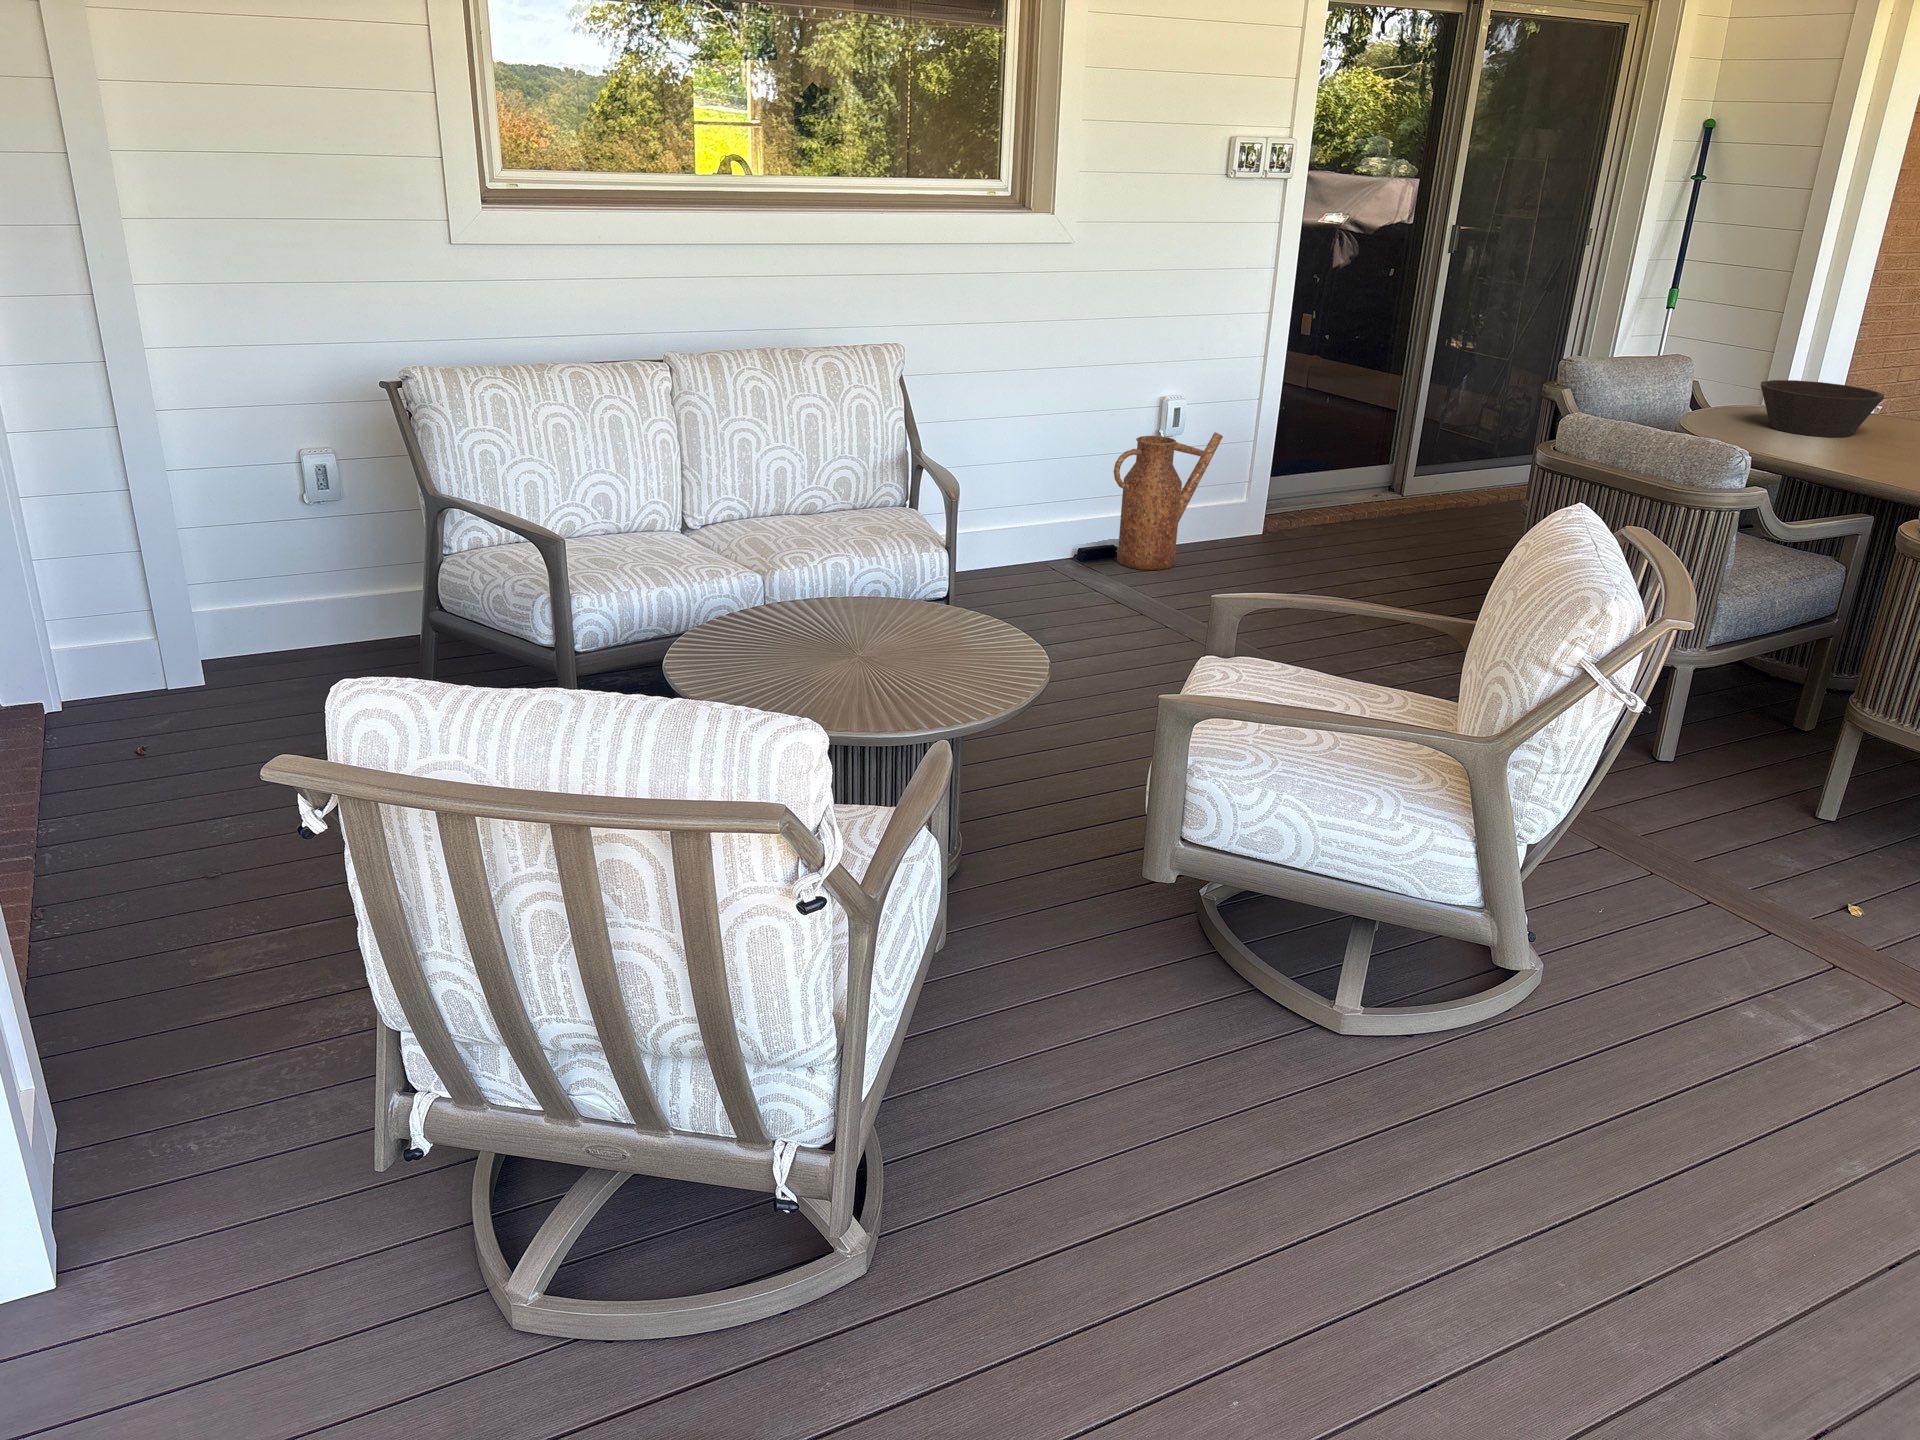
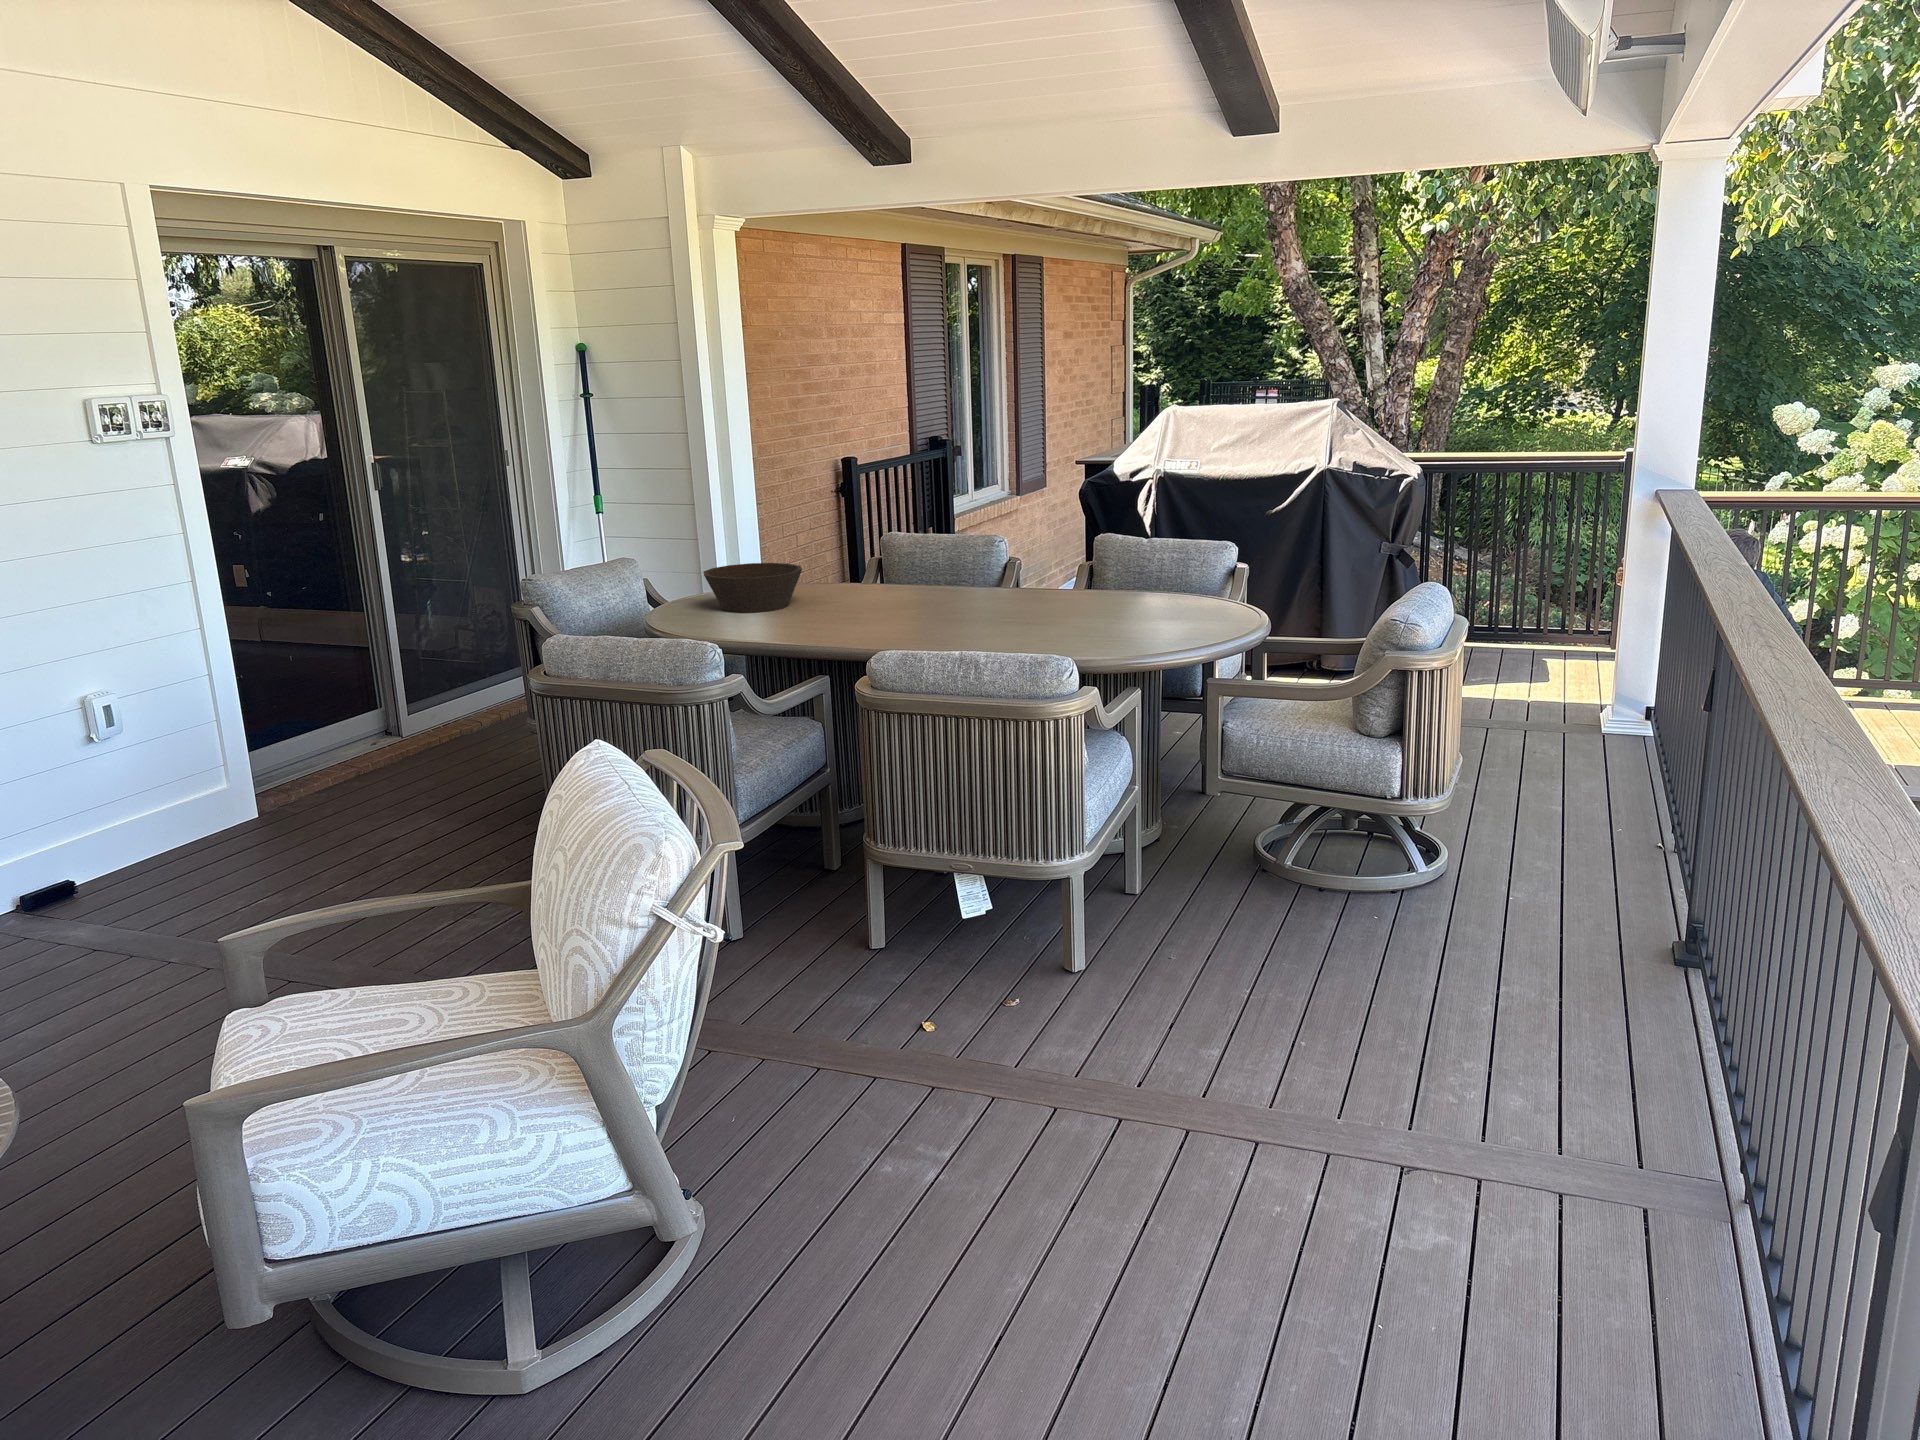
watering can: present [1114,432,1223,570] -> none [36,723,173,906]

